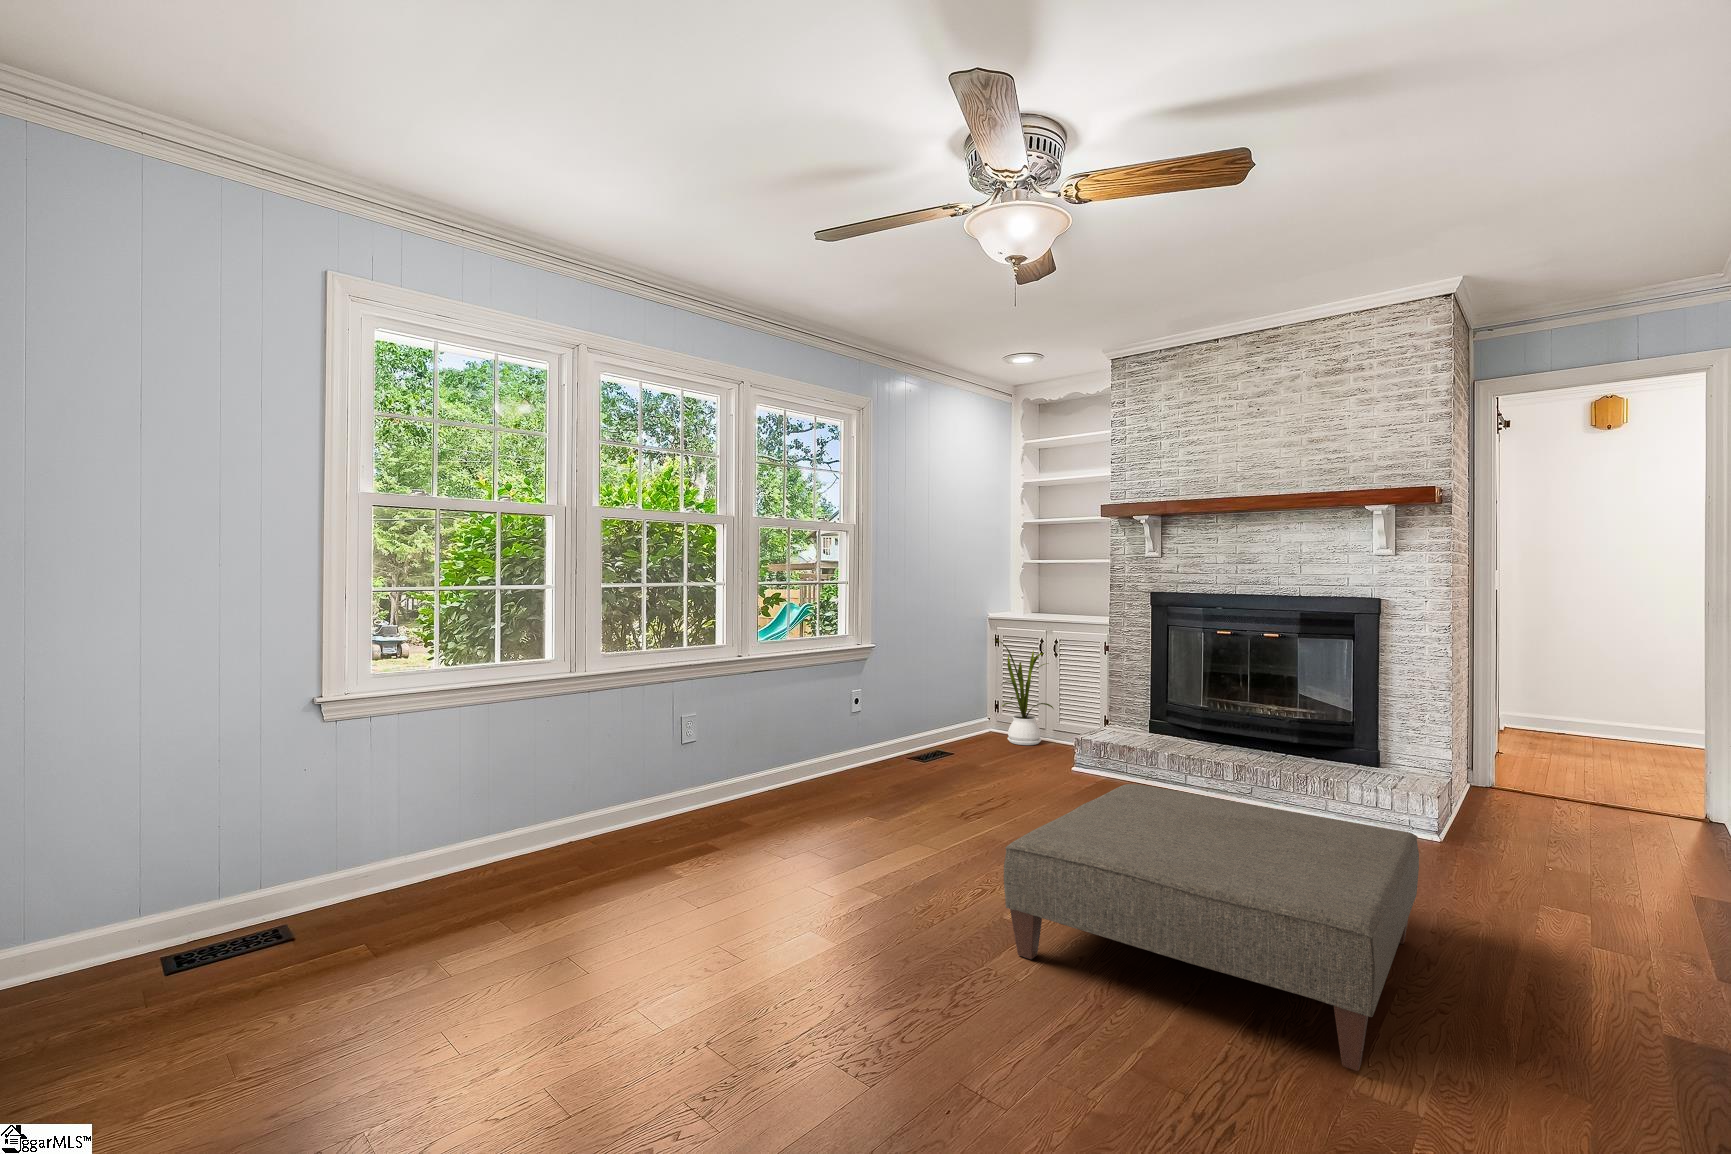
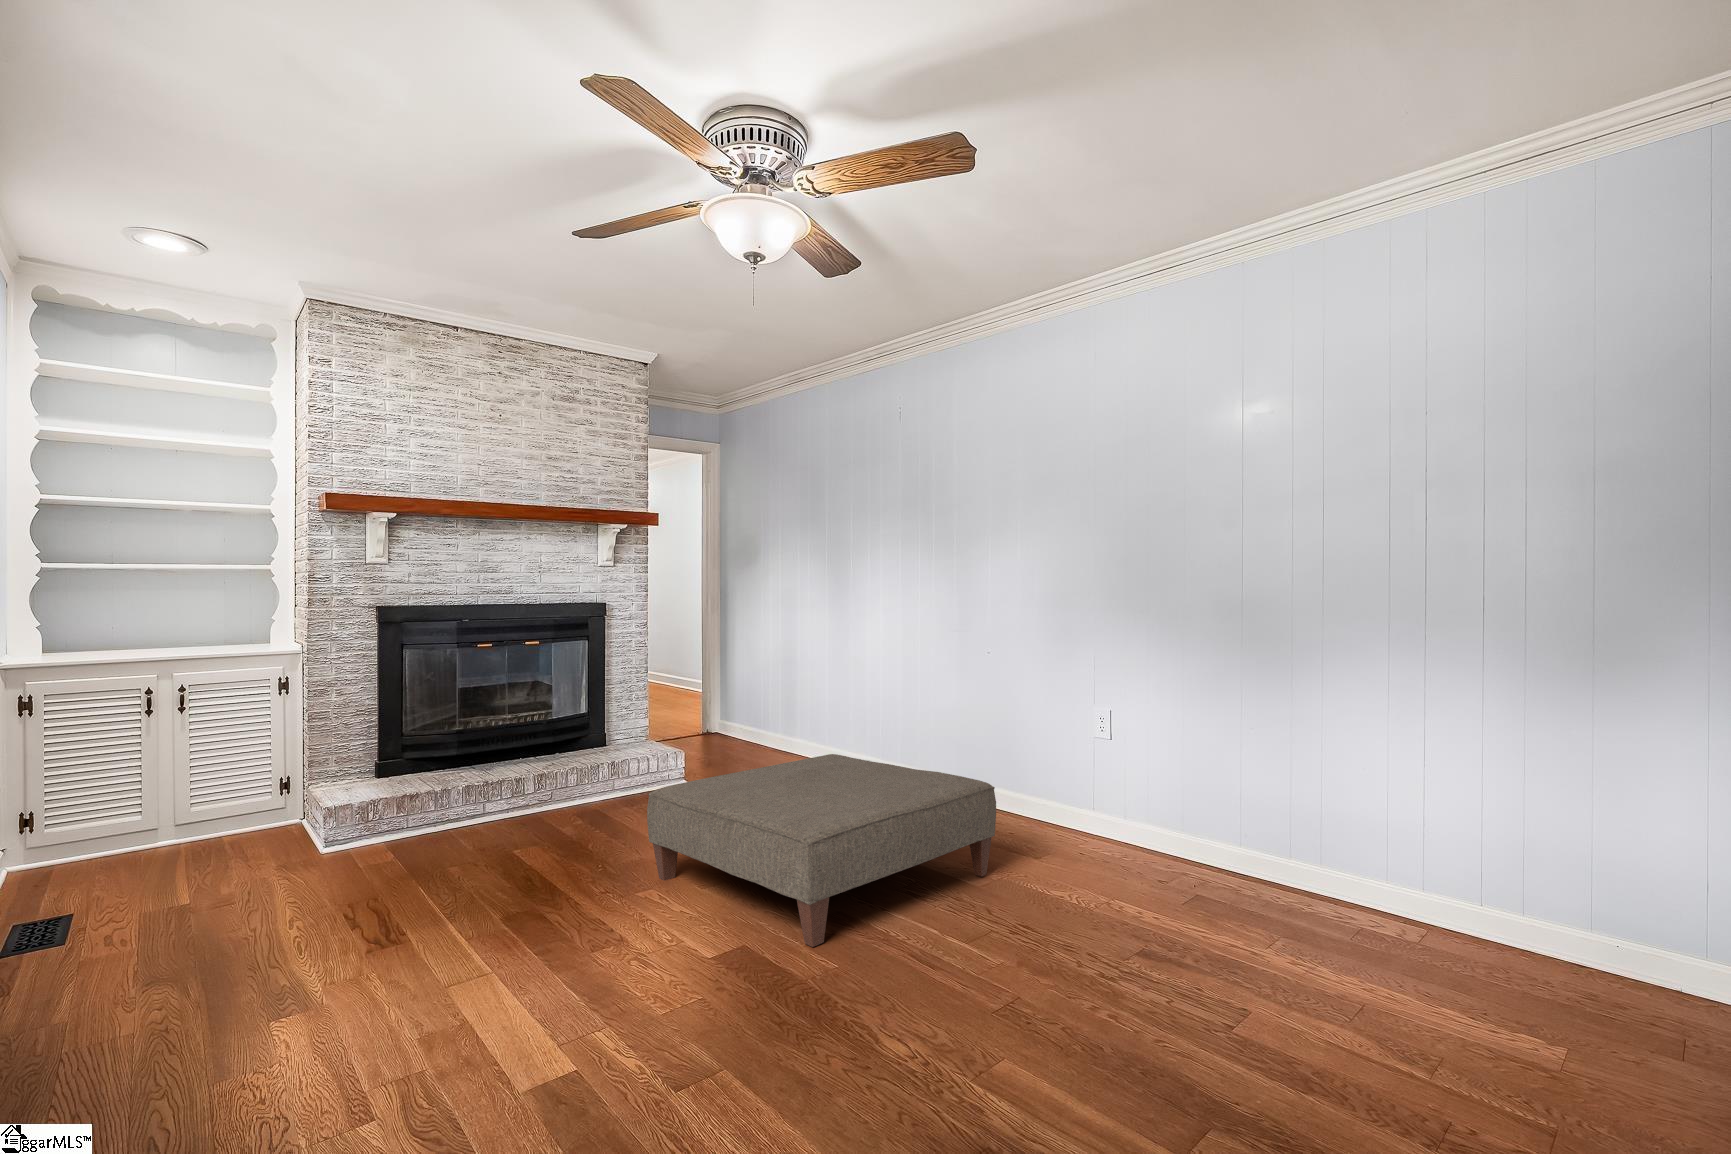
house plant: present [997,640,1054,745] -> none [46,699,193,865]

